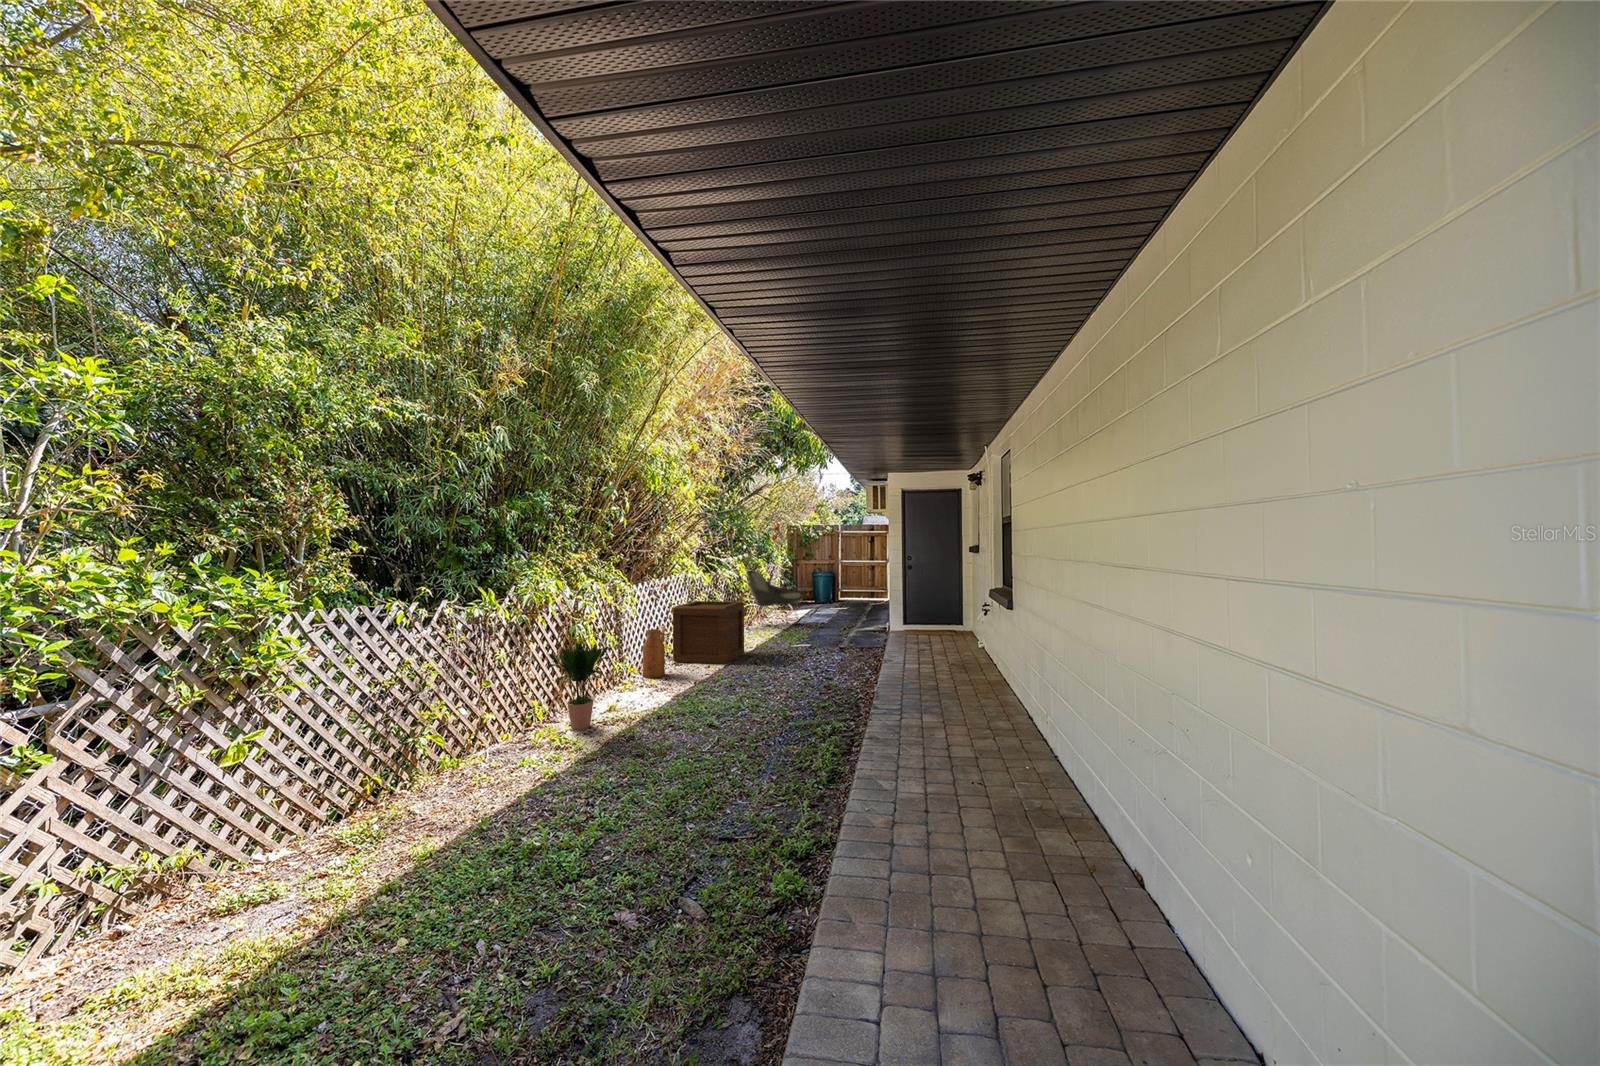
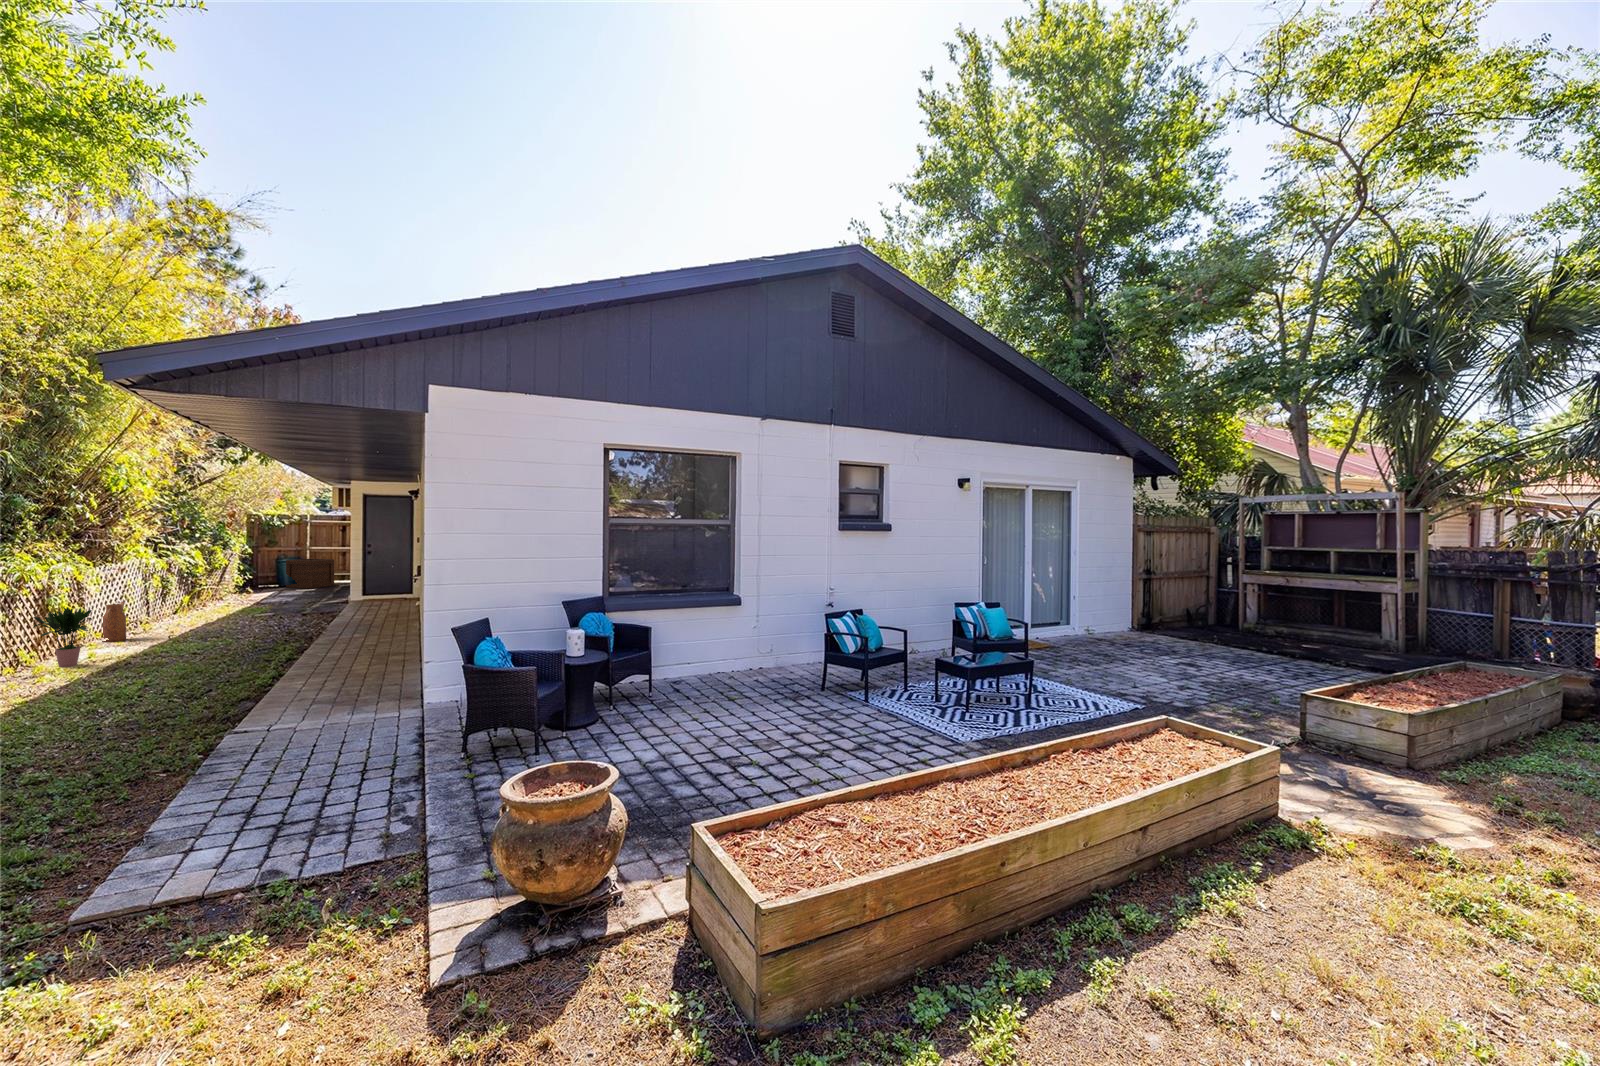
lounge chair: present [747,570,803,631] -> none [202,557,266,610]
wooden crate: present [673,601,744,664] -> present [286,559,334,589]

